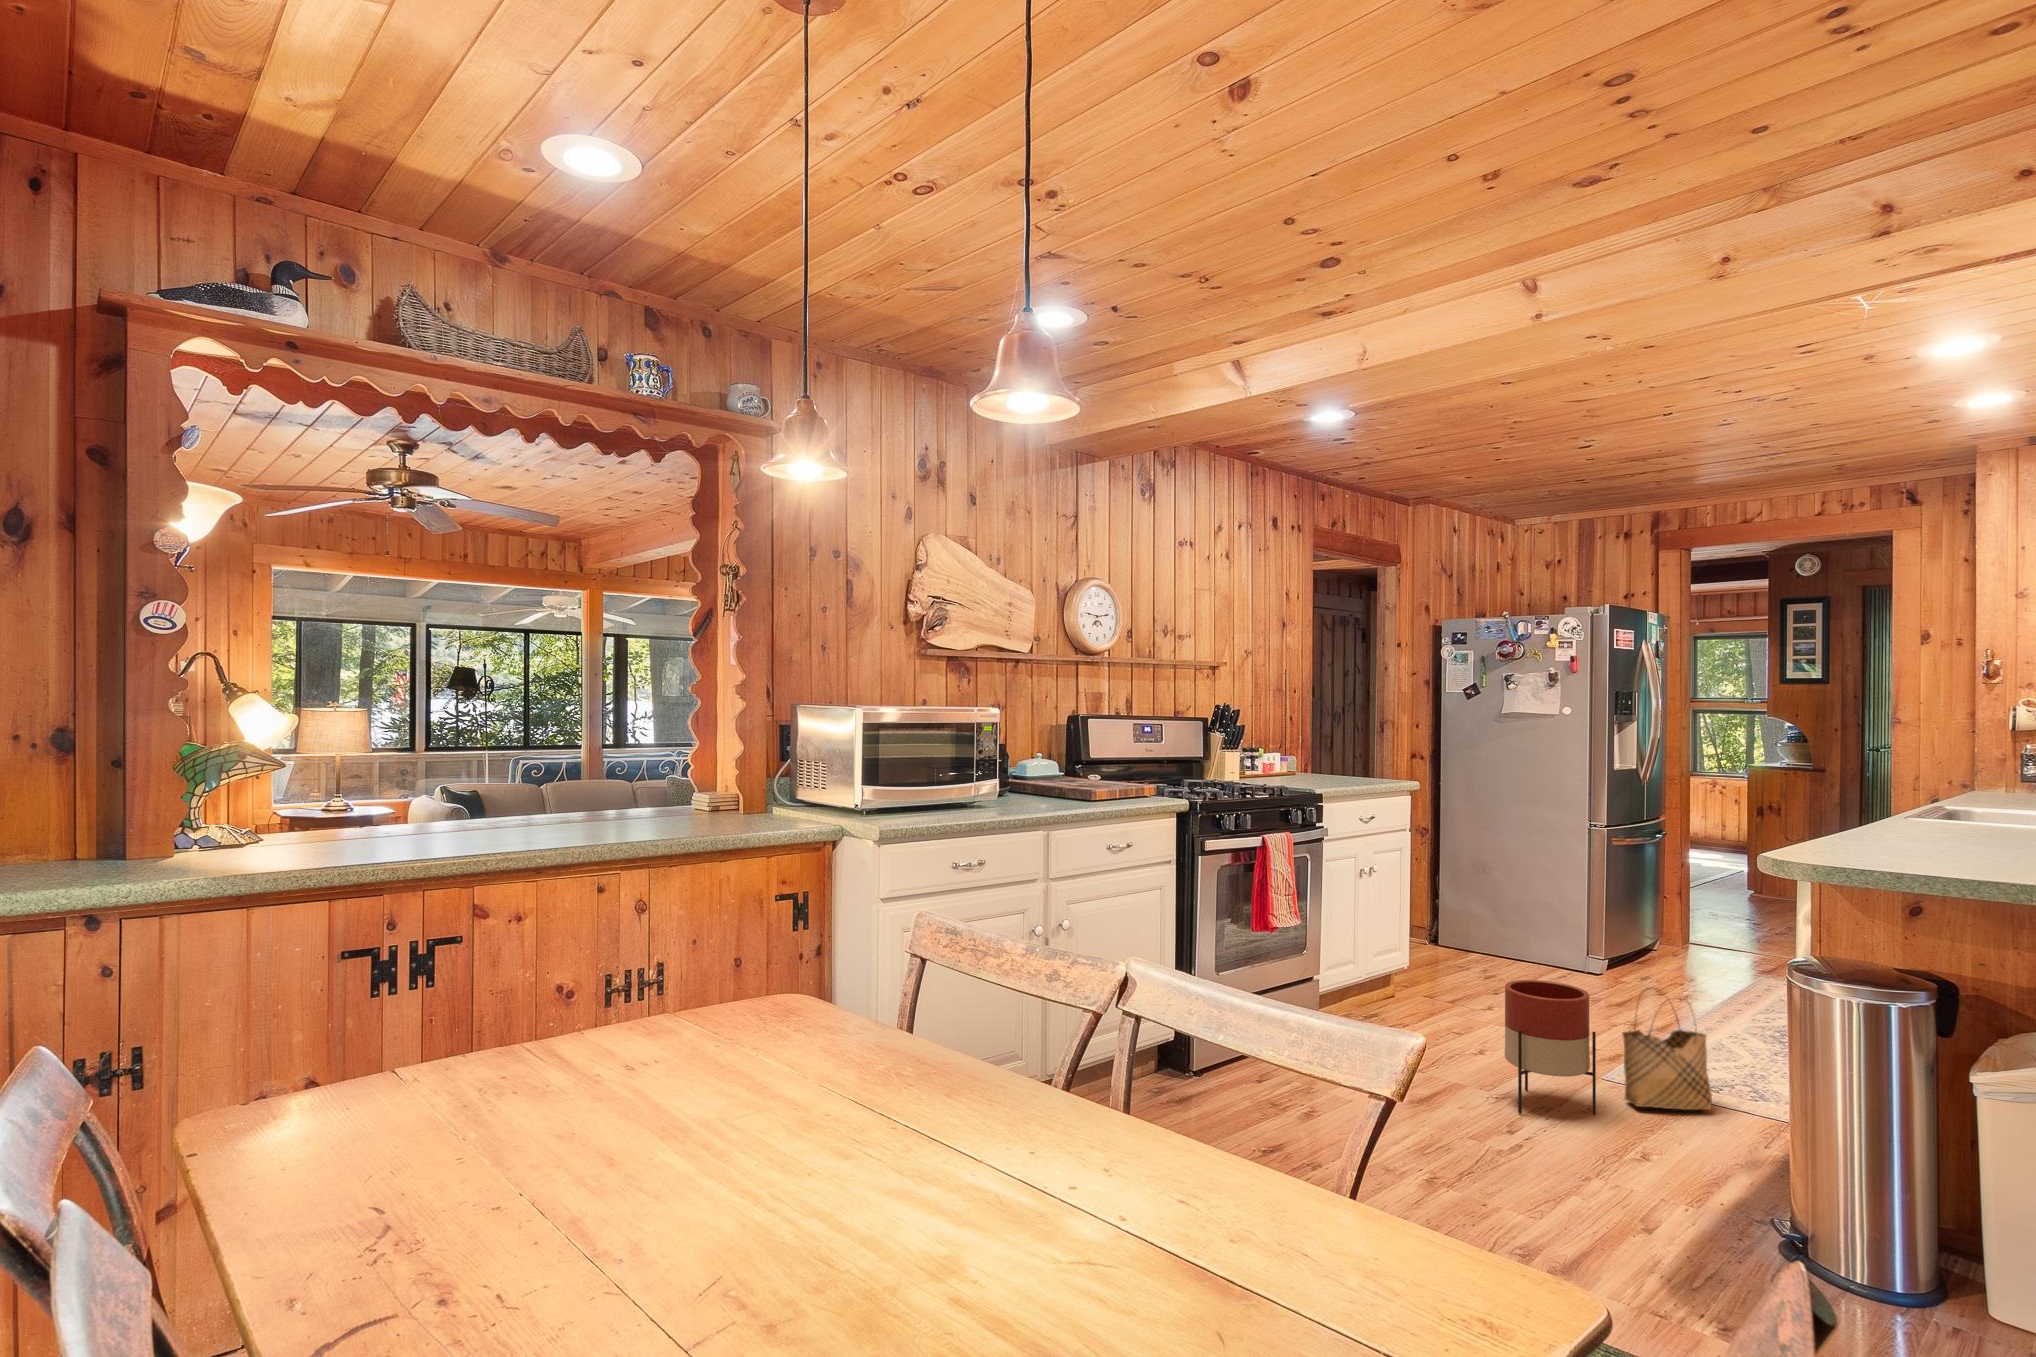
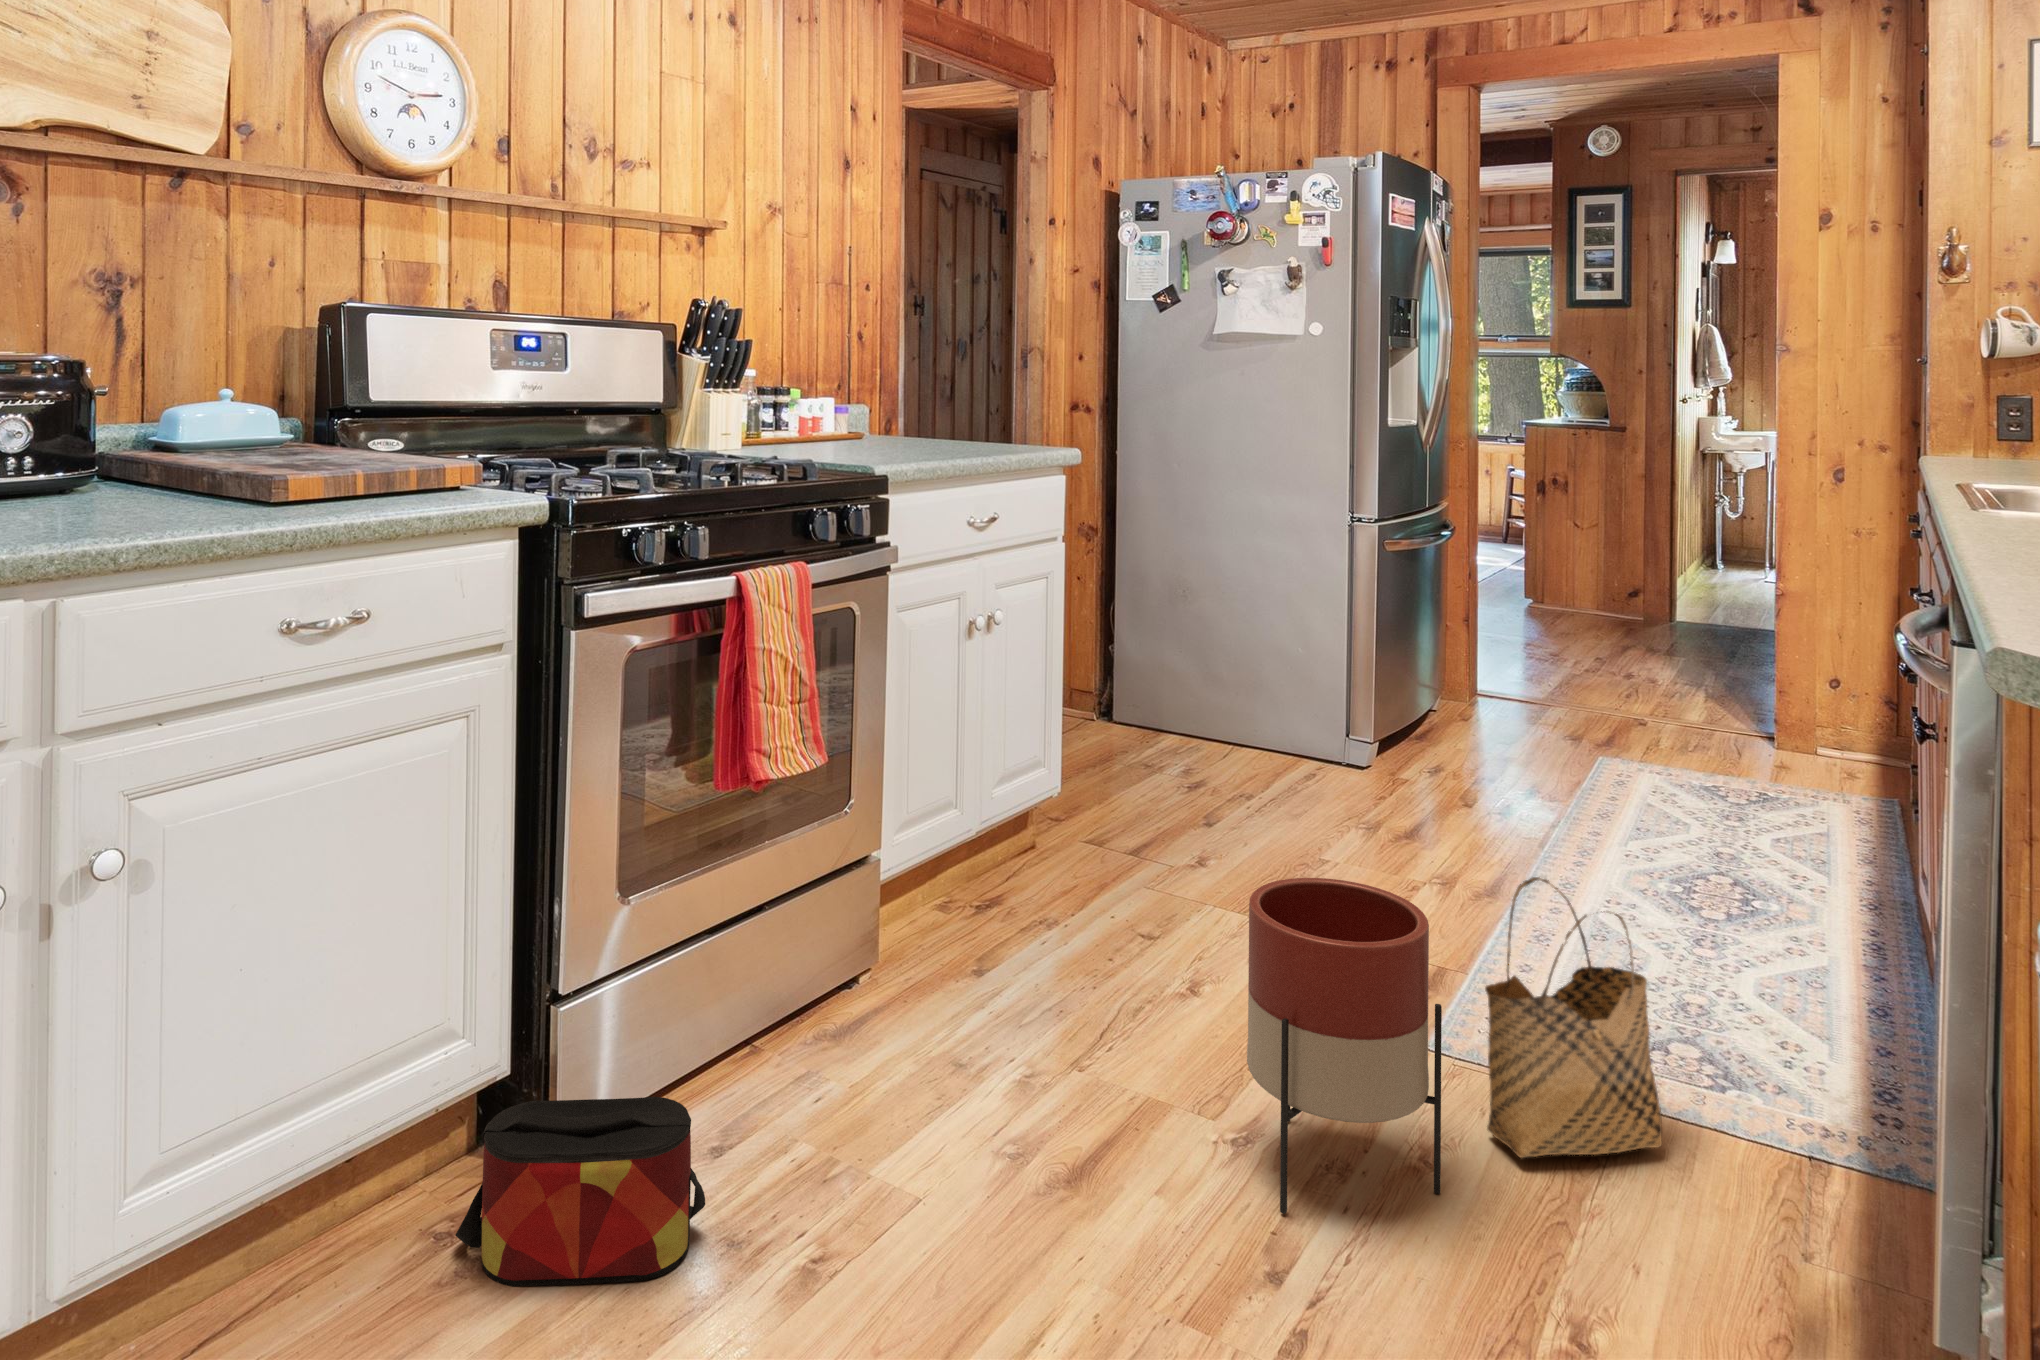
bag: none [1170,1041,1268,1106] -> present [455,1097,705,1286]

